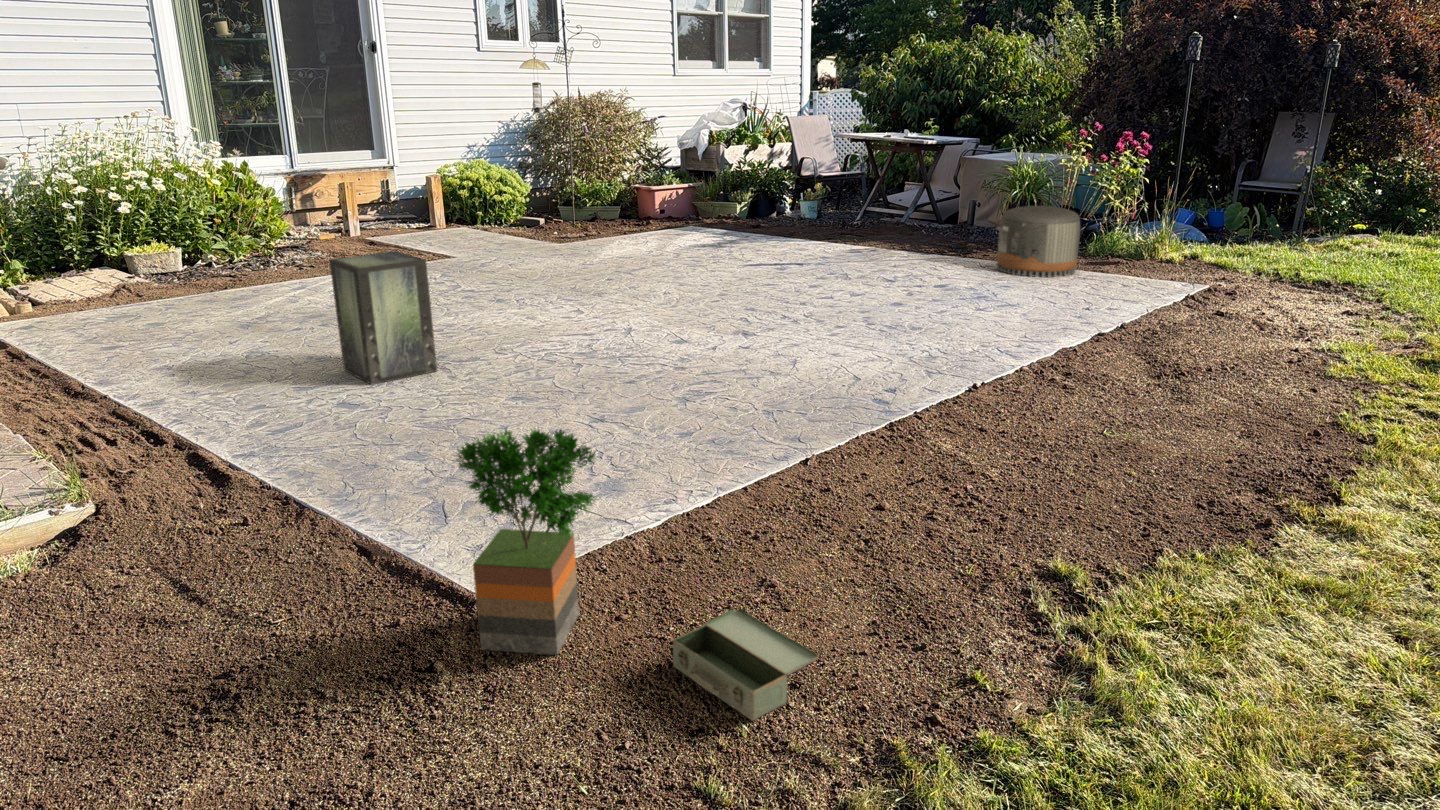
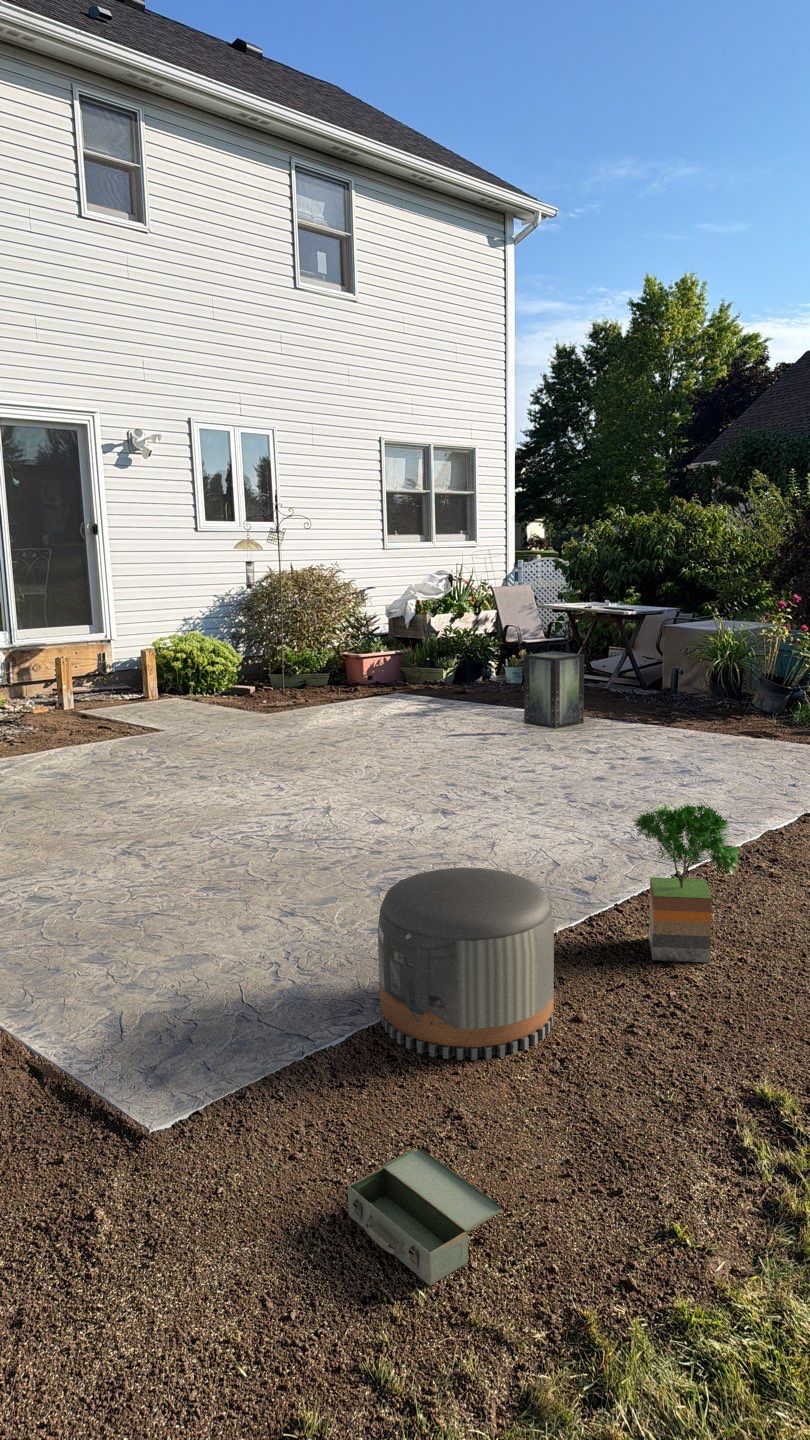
pouf: present [997,206,1080,277] -> present [378,868,554,1060]
storage box: present [329,251,437,385] -> present [524,651,584,728]
potted tree: present [456,428,596,655] -> present [633,804,740,963]

